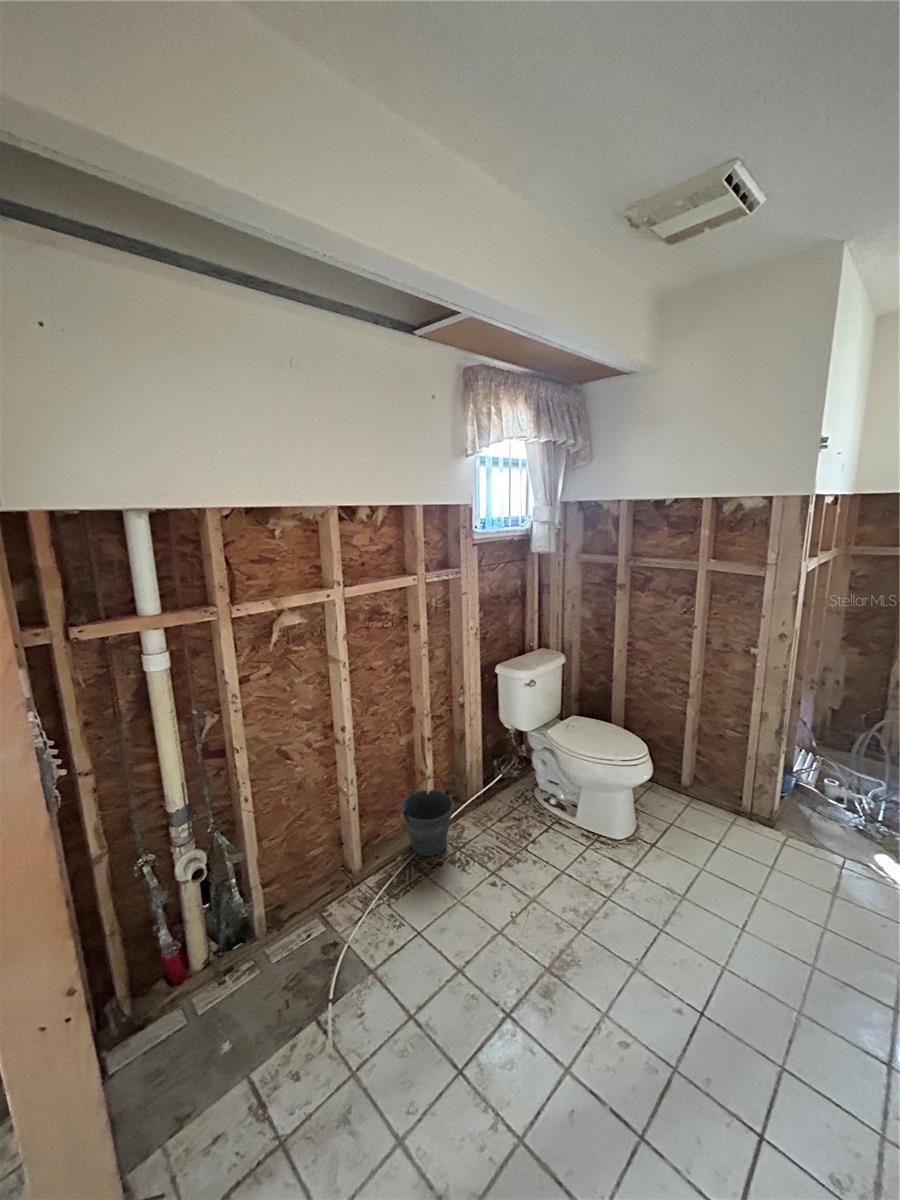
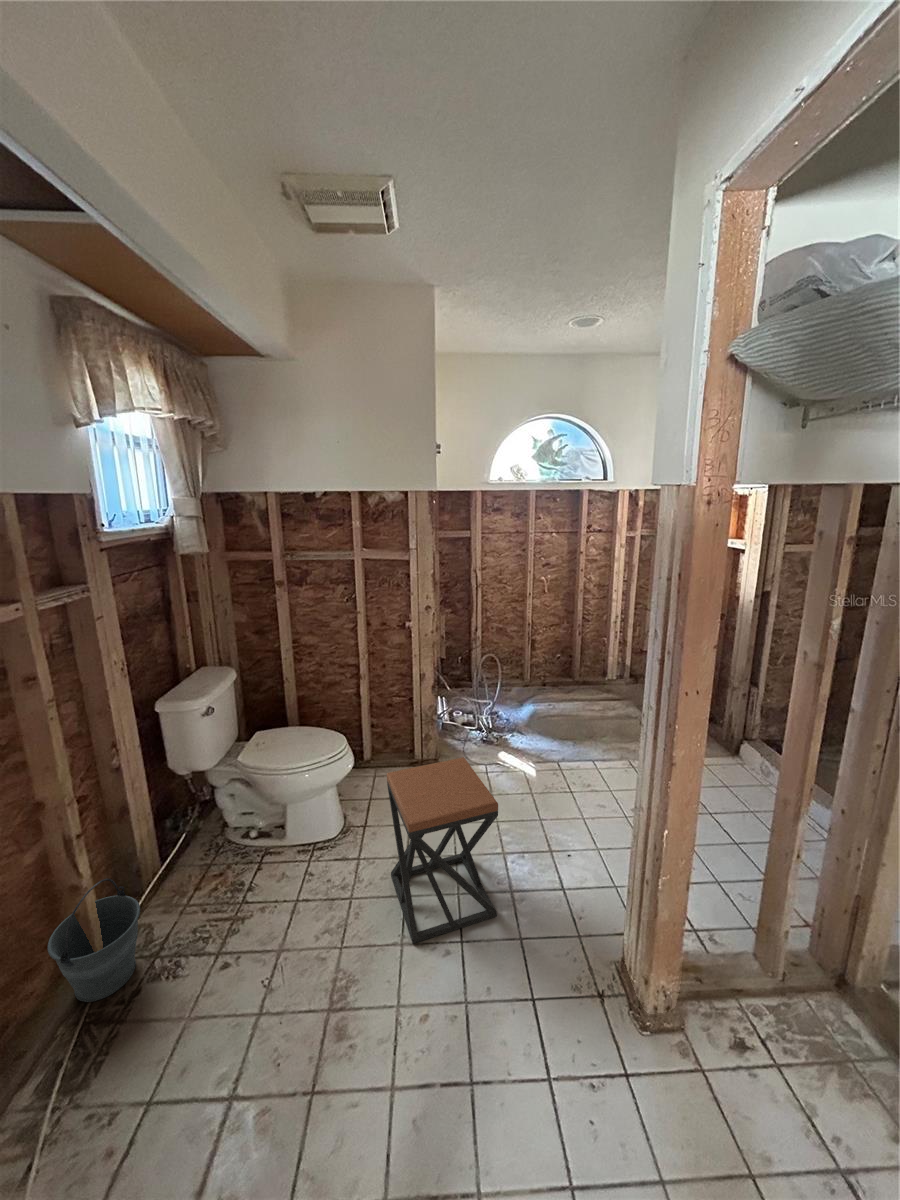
stool: none [647,794,778,1019] -> present [387,757,498,944]

